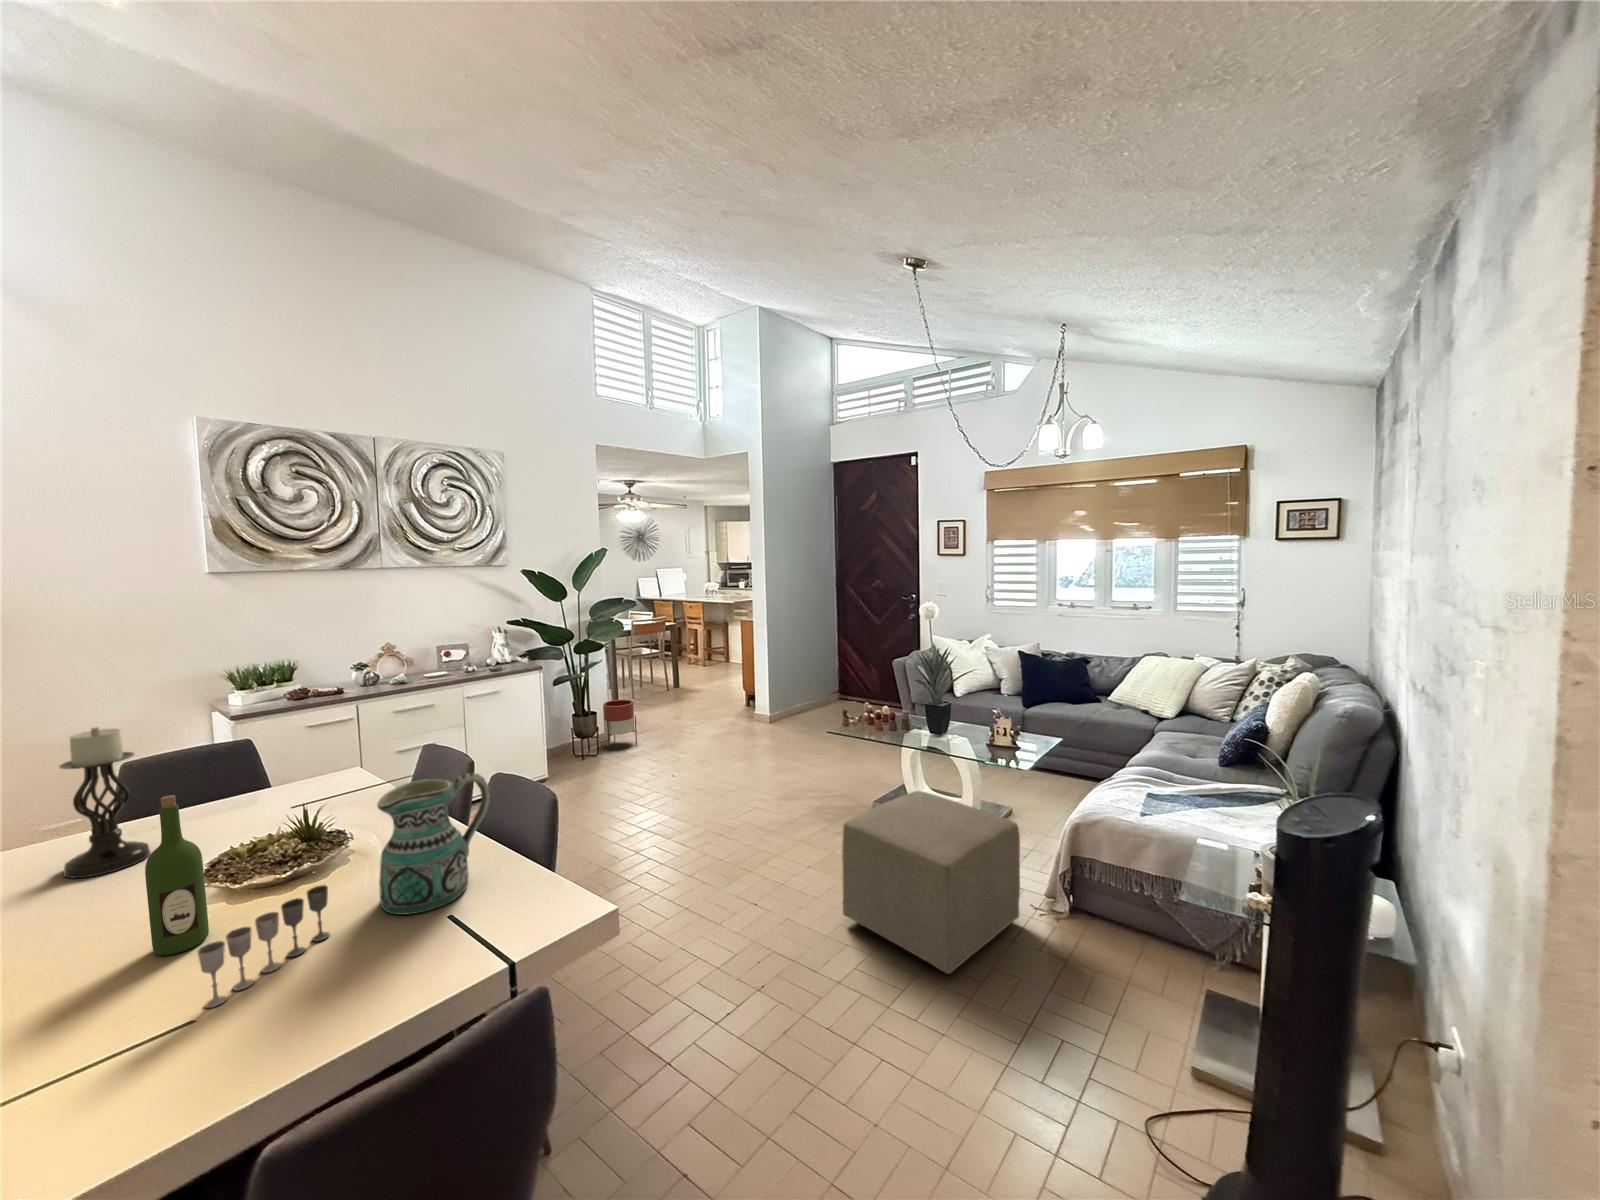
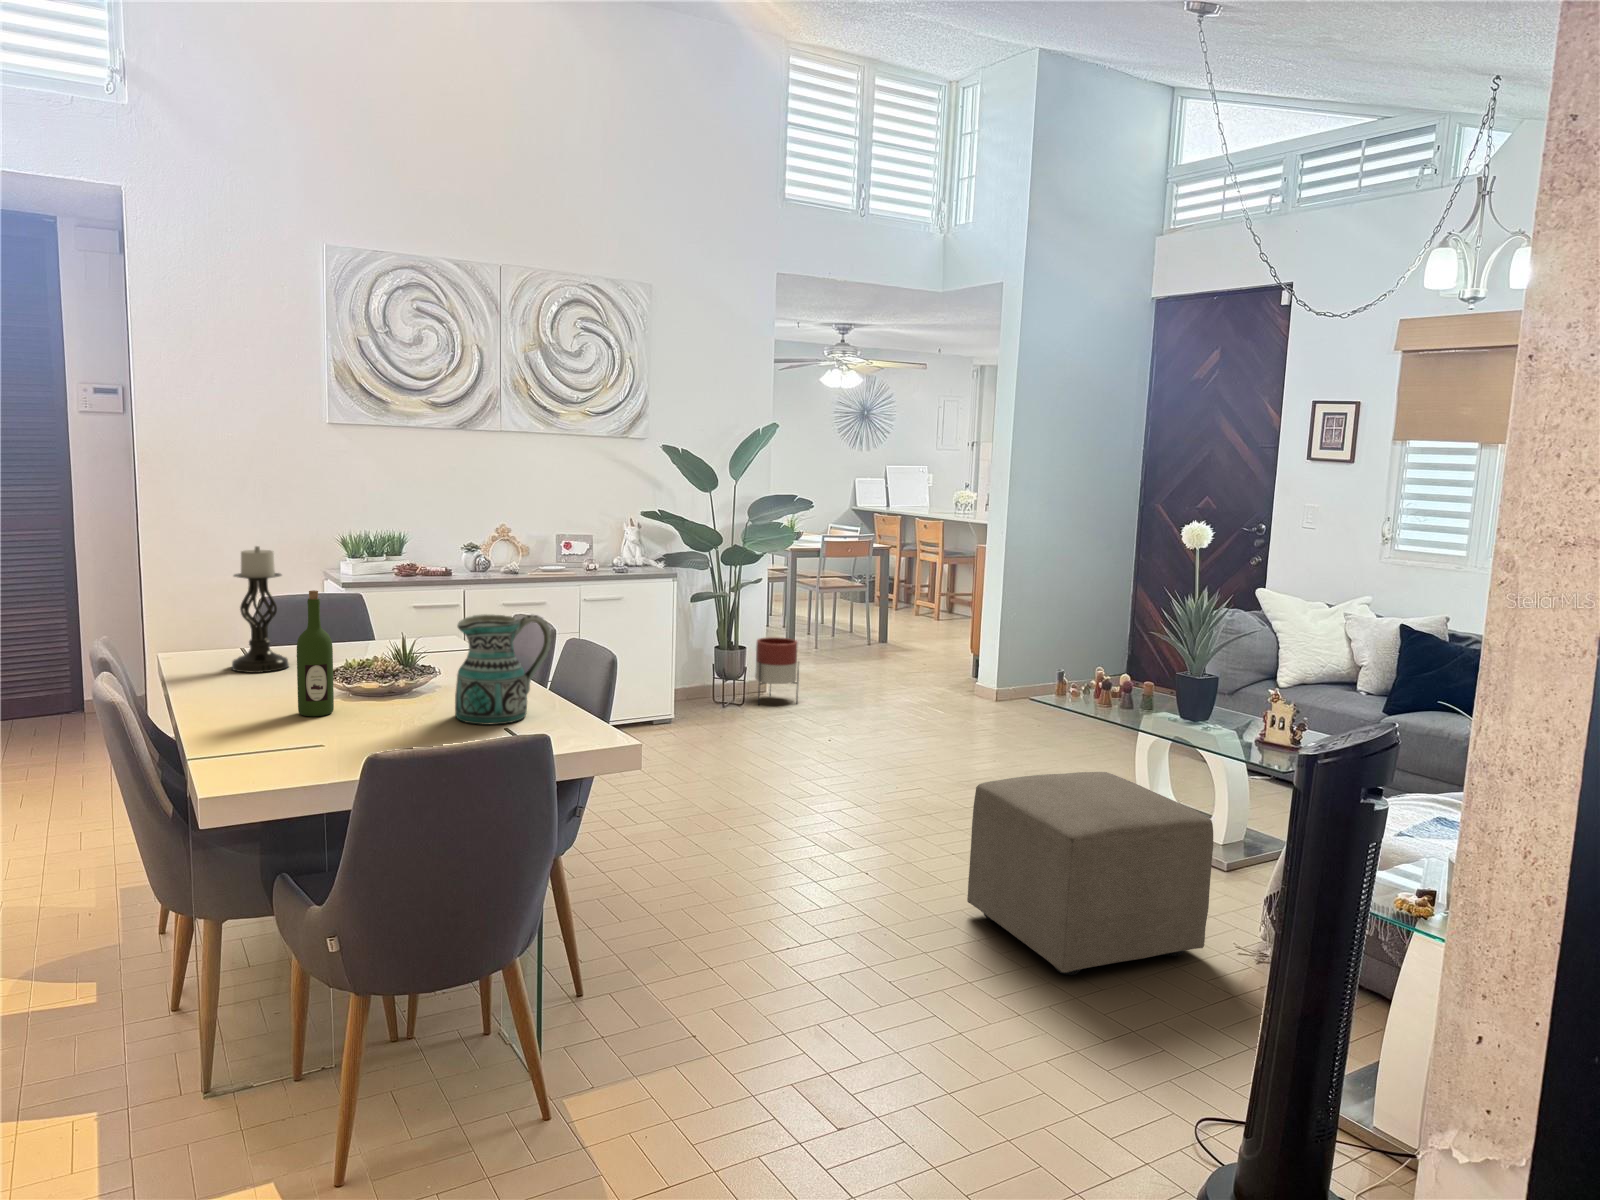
wine glass: present [198,885,329,1008] -> none [331,682,417,742]

